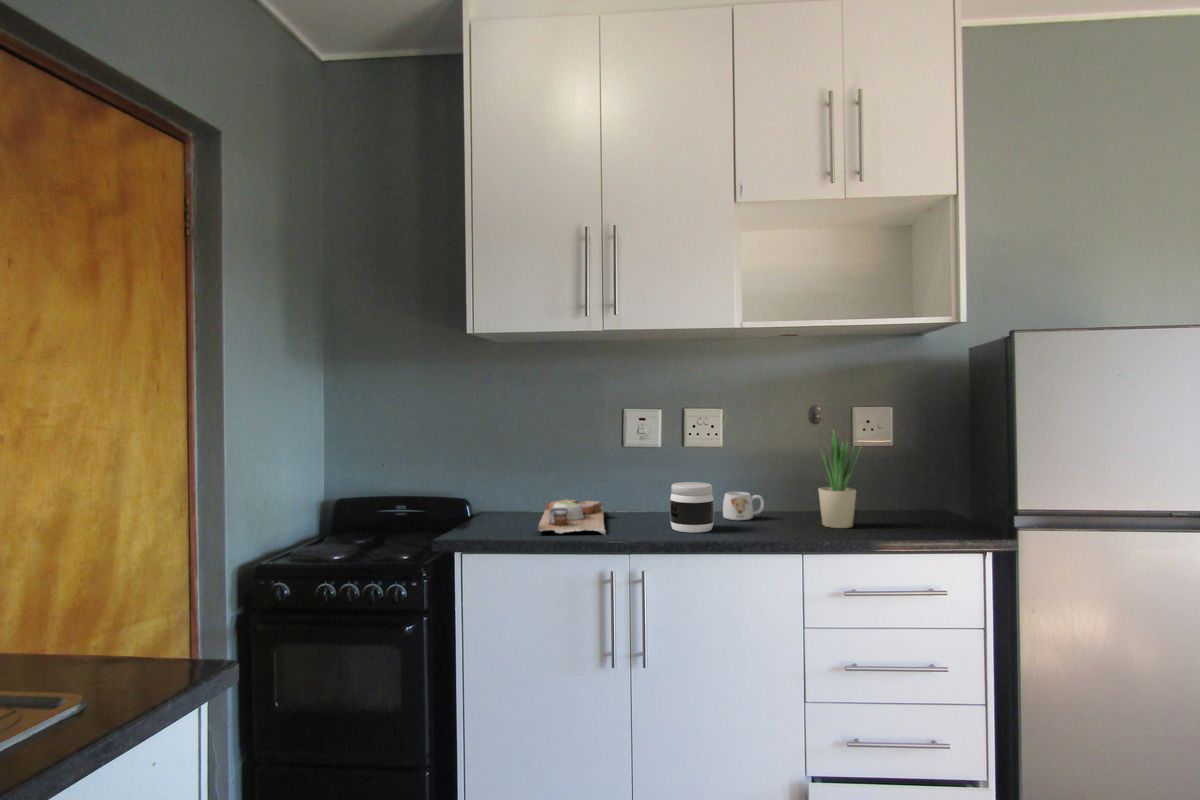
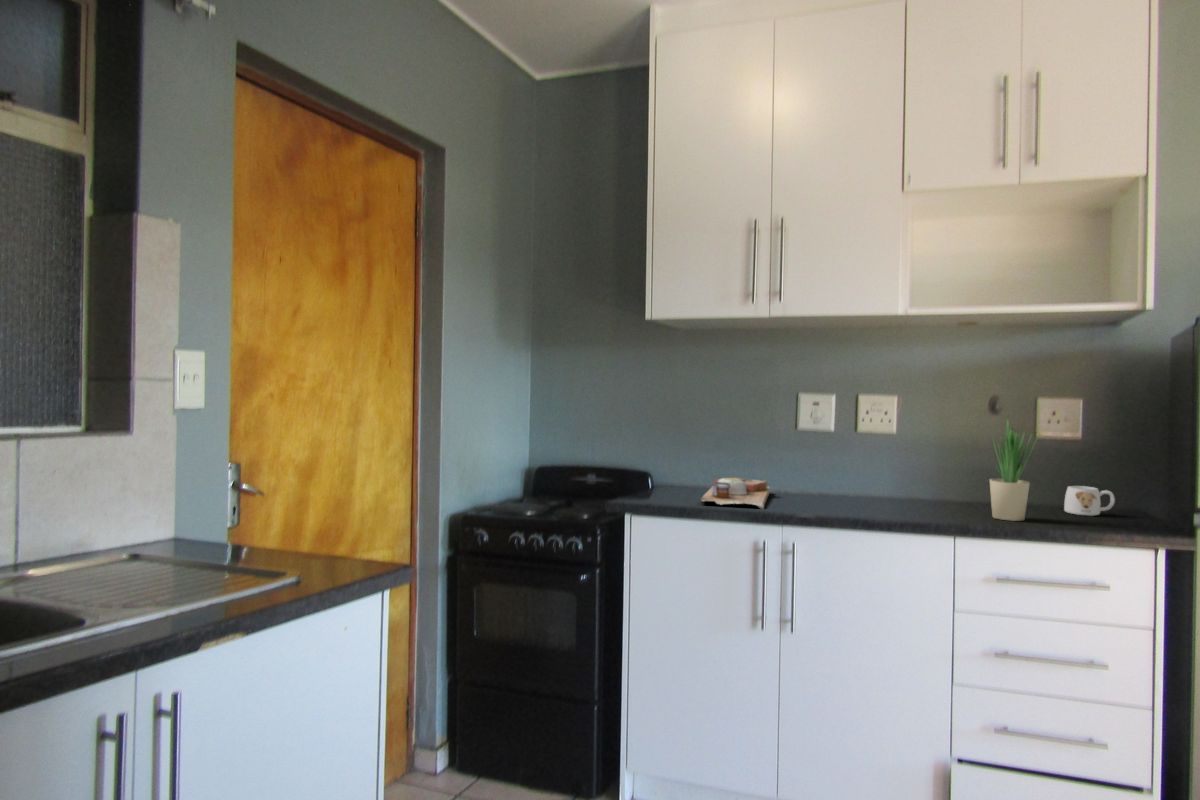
jar: present [670,482,714,533] -> none [829,465,874,514]
mug: present [723,492,764,520] -> present [1064,486,1115,516]

